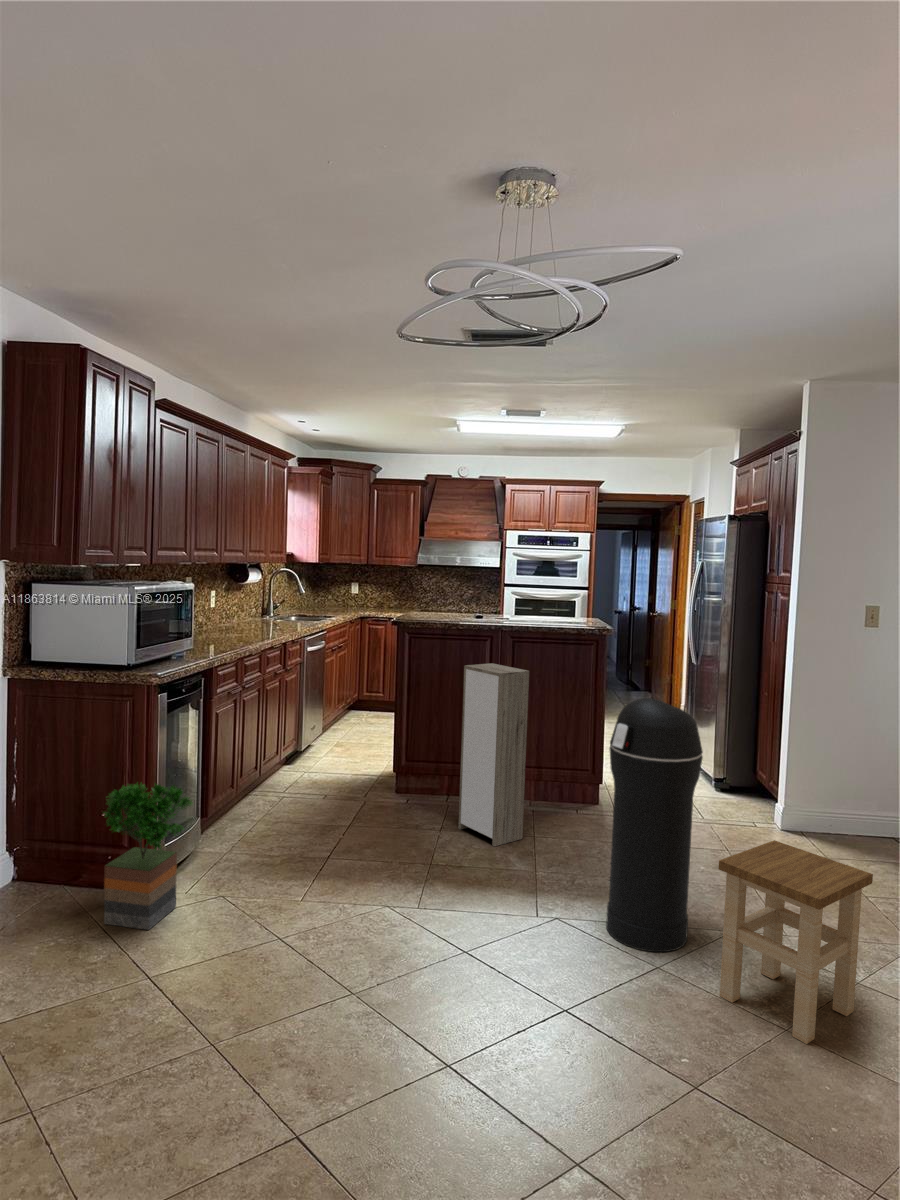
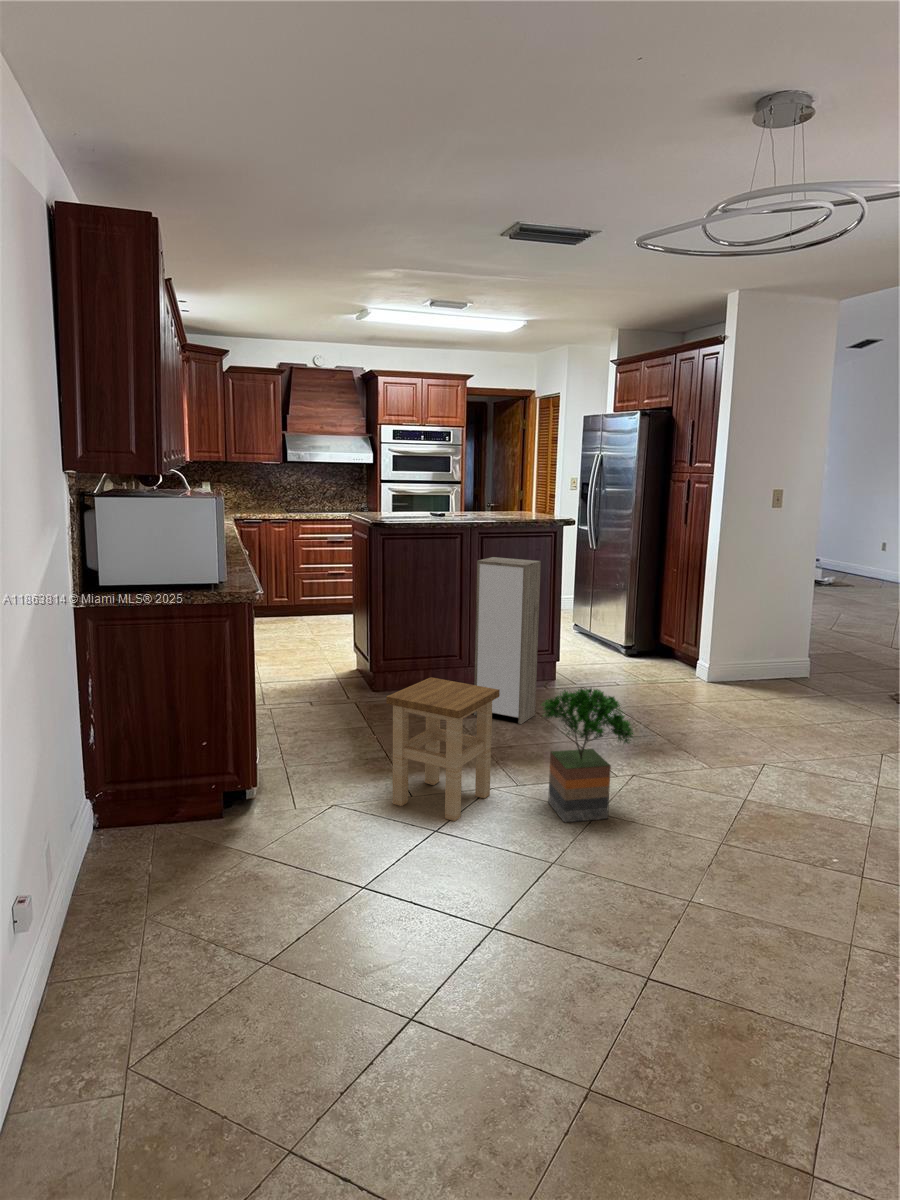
trash can: present [606,698,703,952] -> none [670,573,756,778]
potted tree: present [104,783,193,930] -> present [542,688,634,822]
stool: present [718,840,873,1044] -> present [386,677,500,821]

